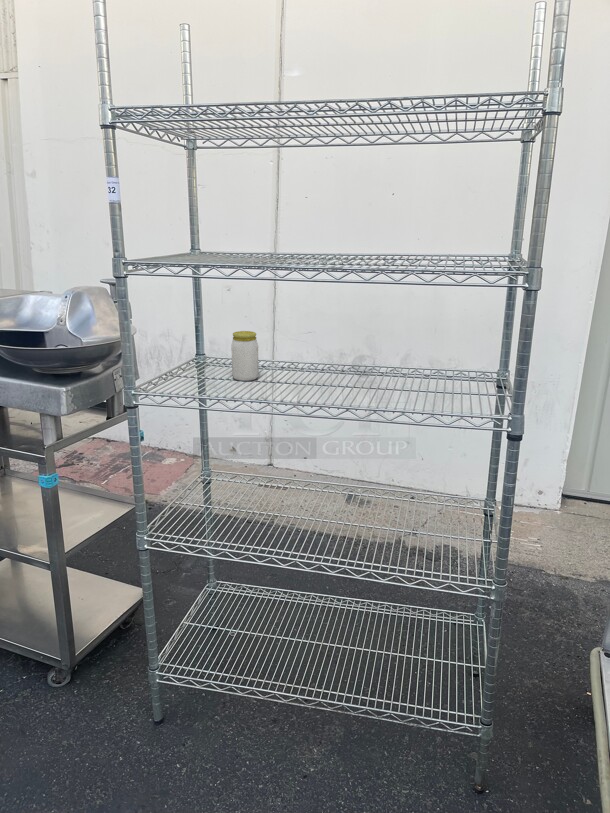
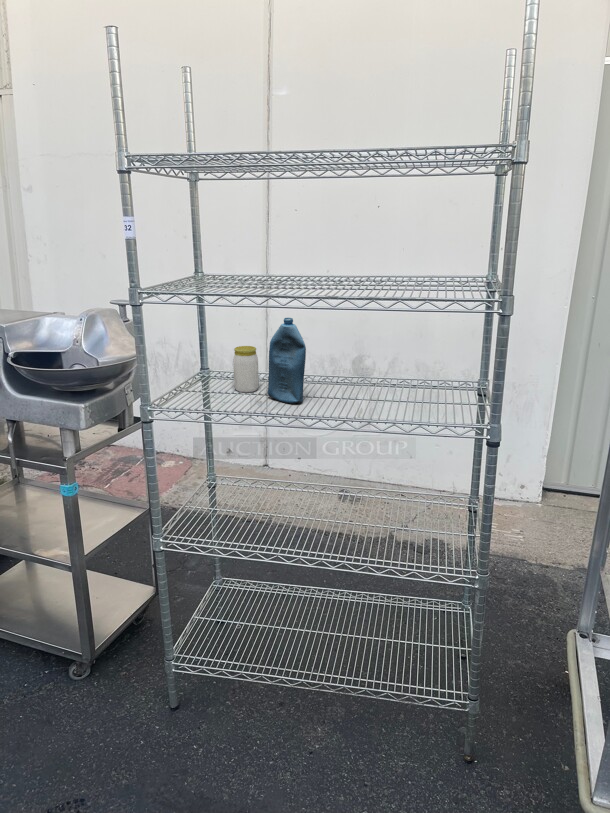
bottle: none [267,299,309,393] -> present [267,318,306,404]

